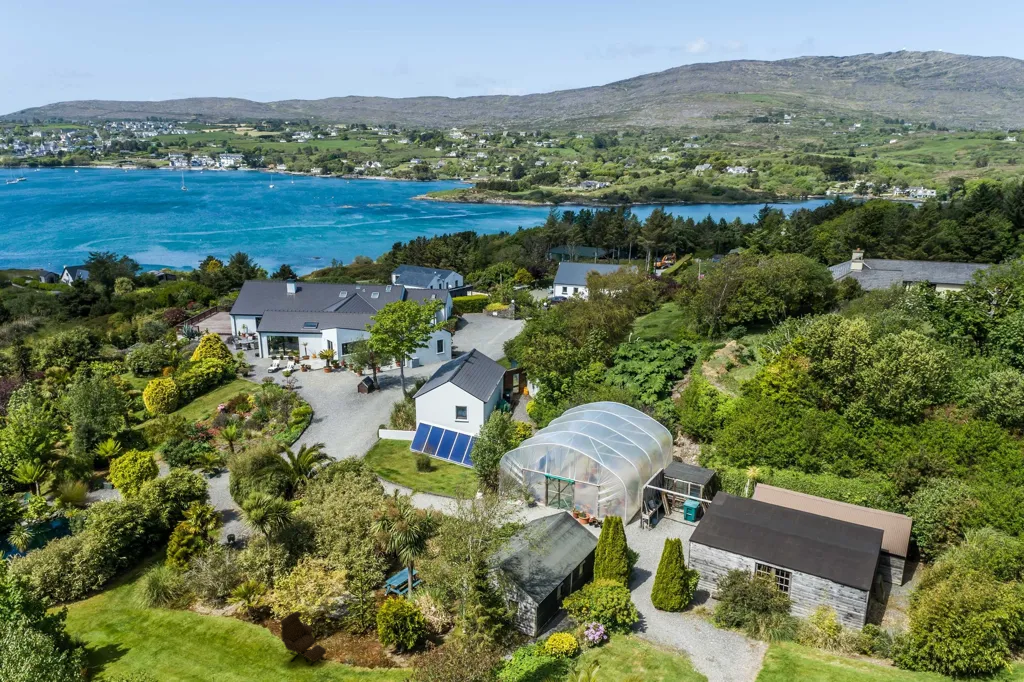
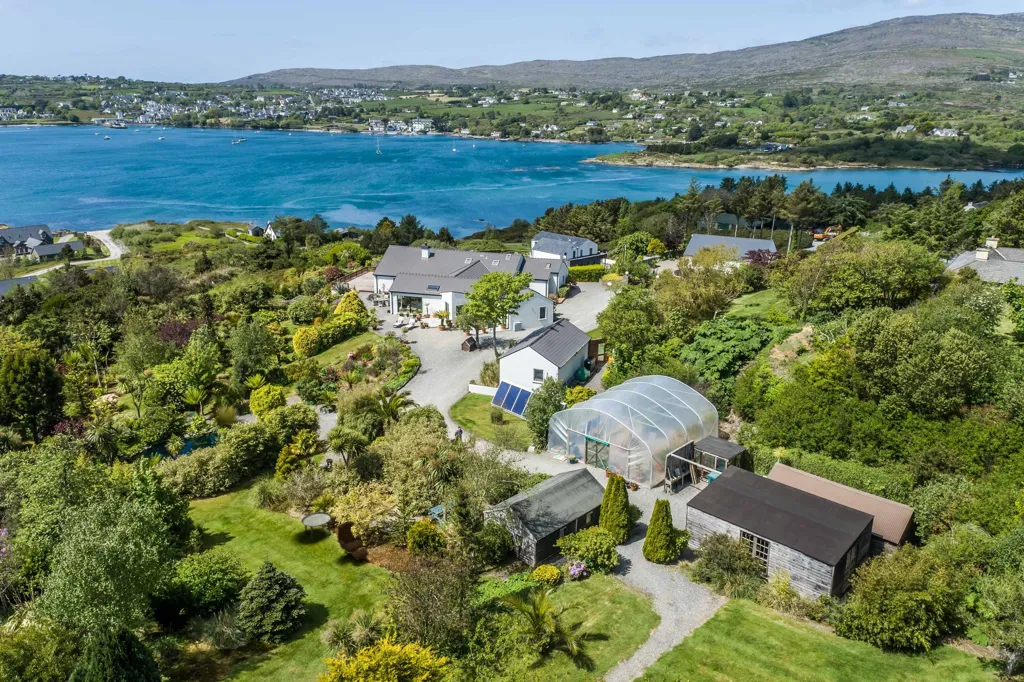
round table: none [222,604,263,645] -> present [301,512,332,541]

